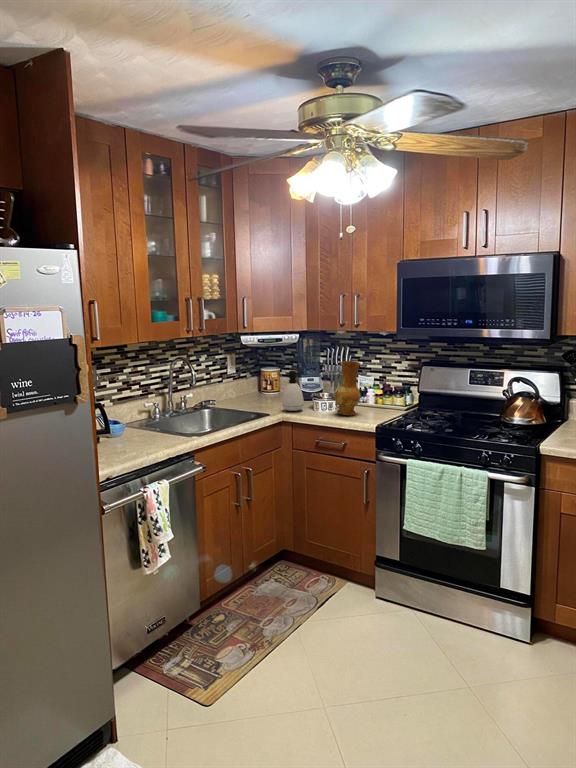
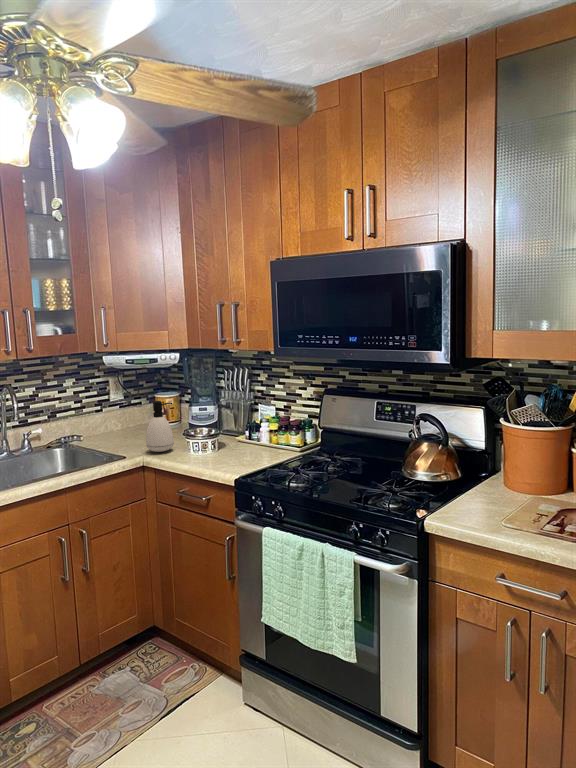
ceramic jug: present [334,361,360,415] -> none [201,389,235,460]

